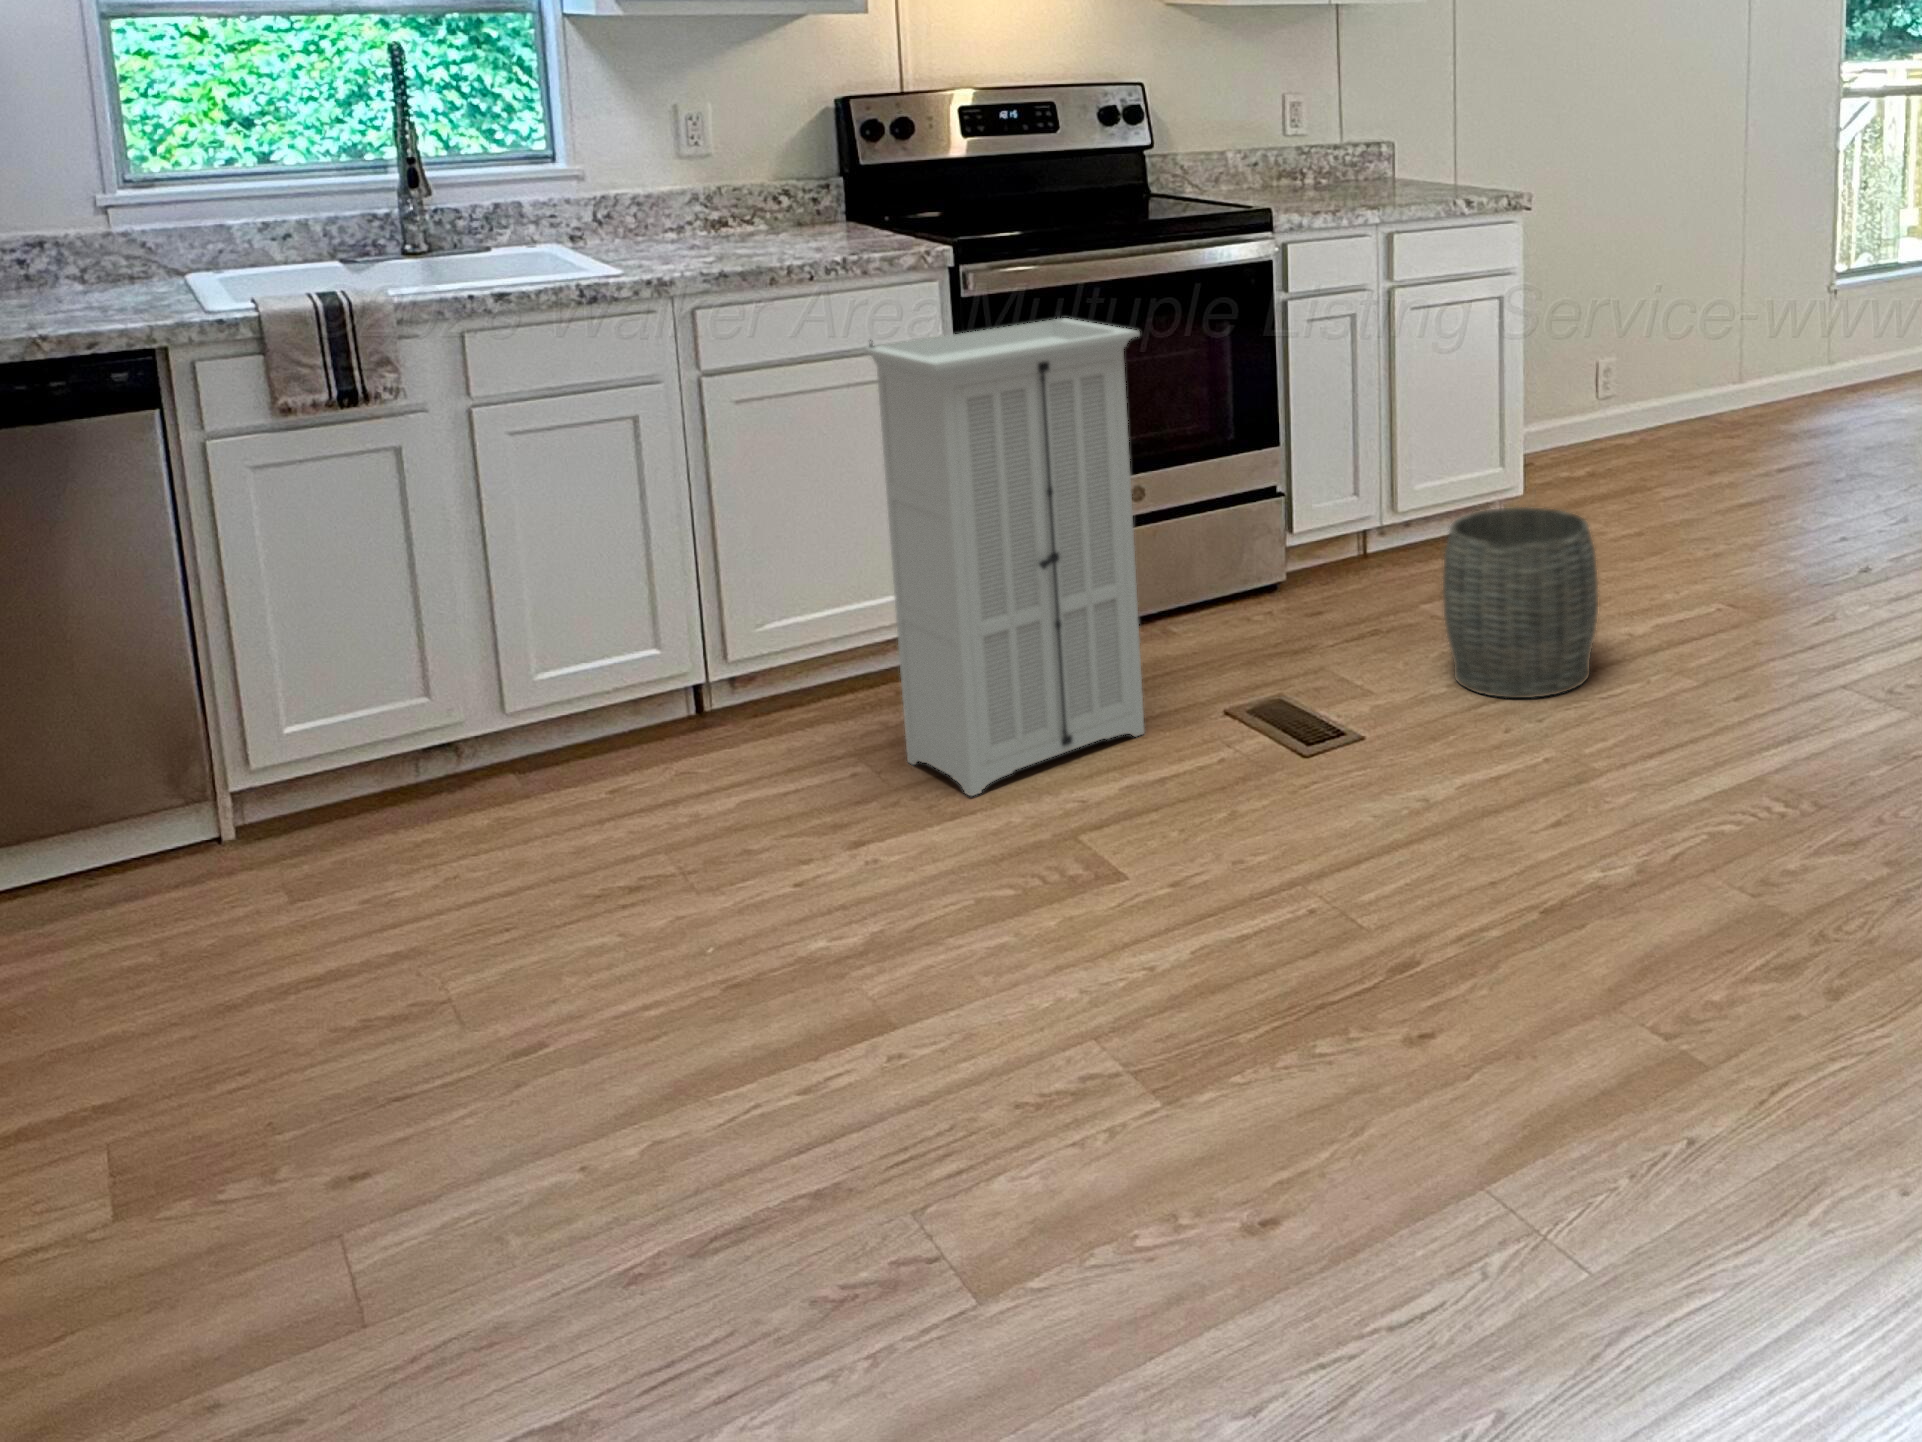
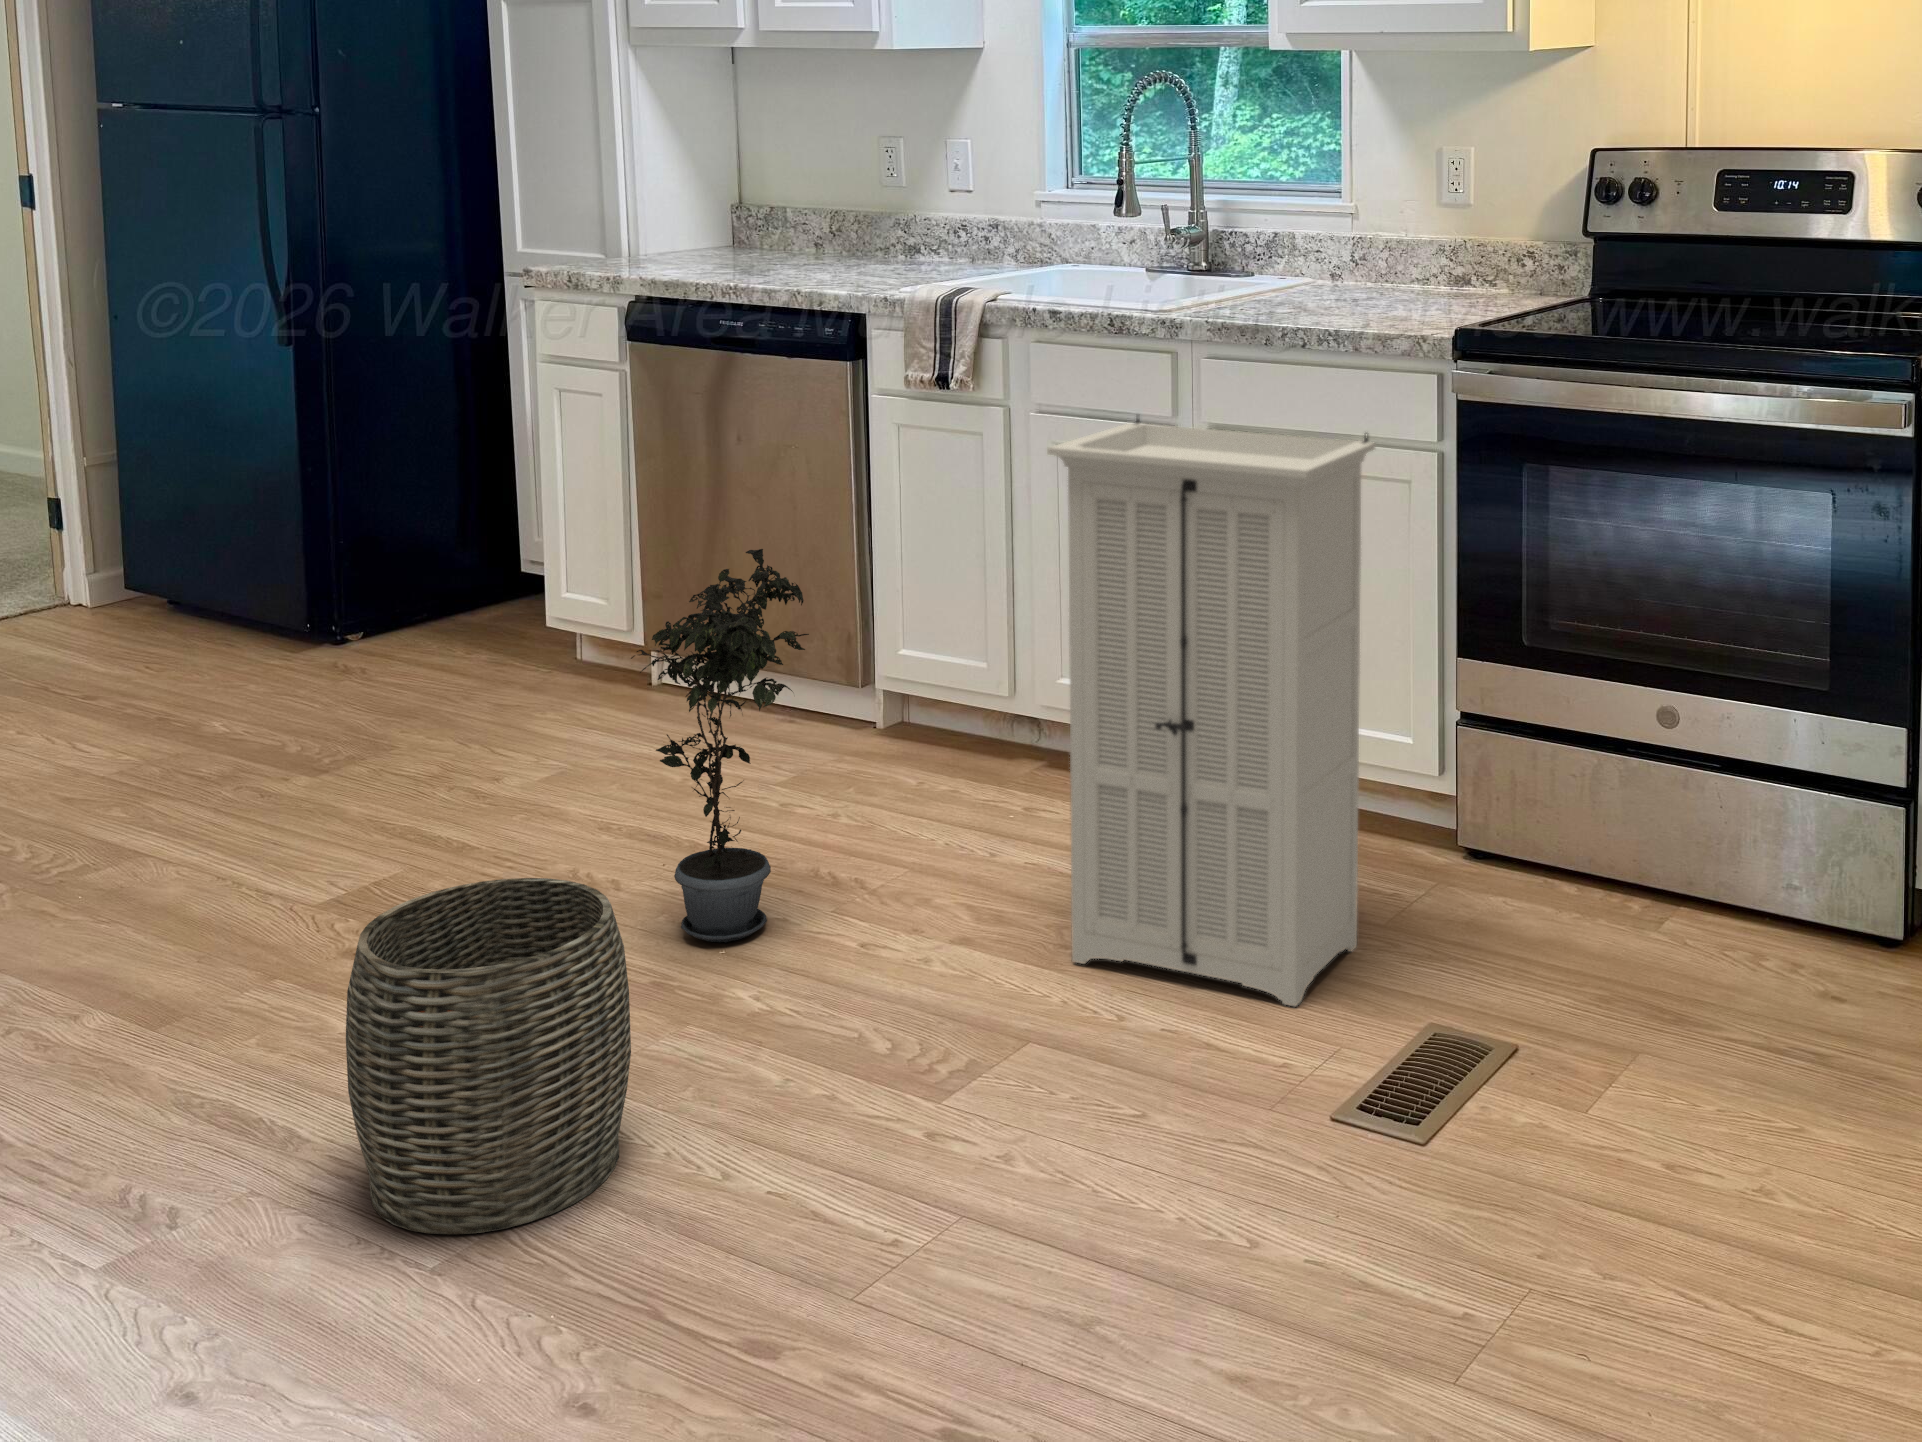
woven basket: present [1443,507,1598,698] -> present [346,878,631,1234]
potted plant: none [522,545,798,959] -> present [631,549,809,943]

